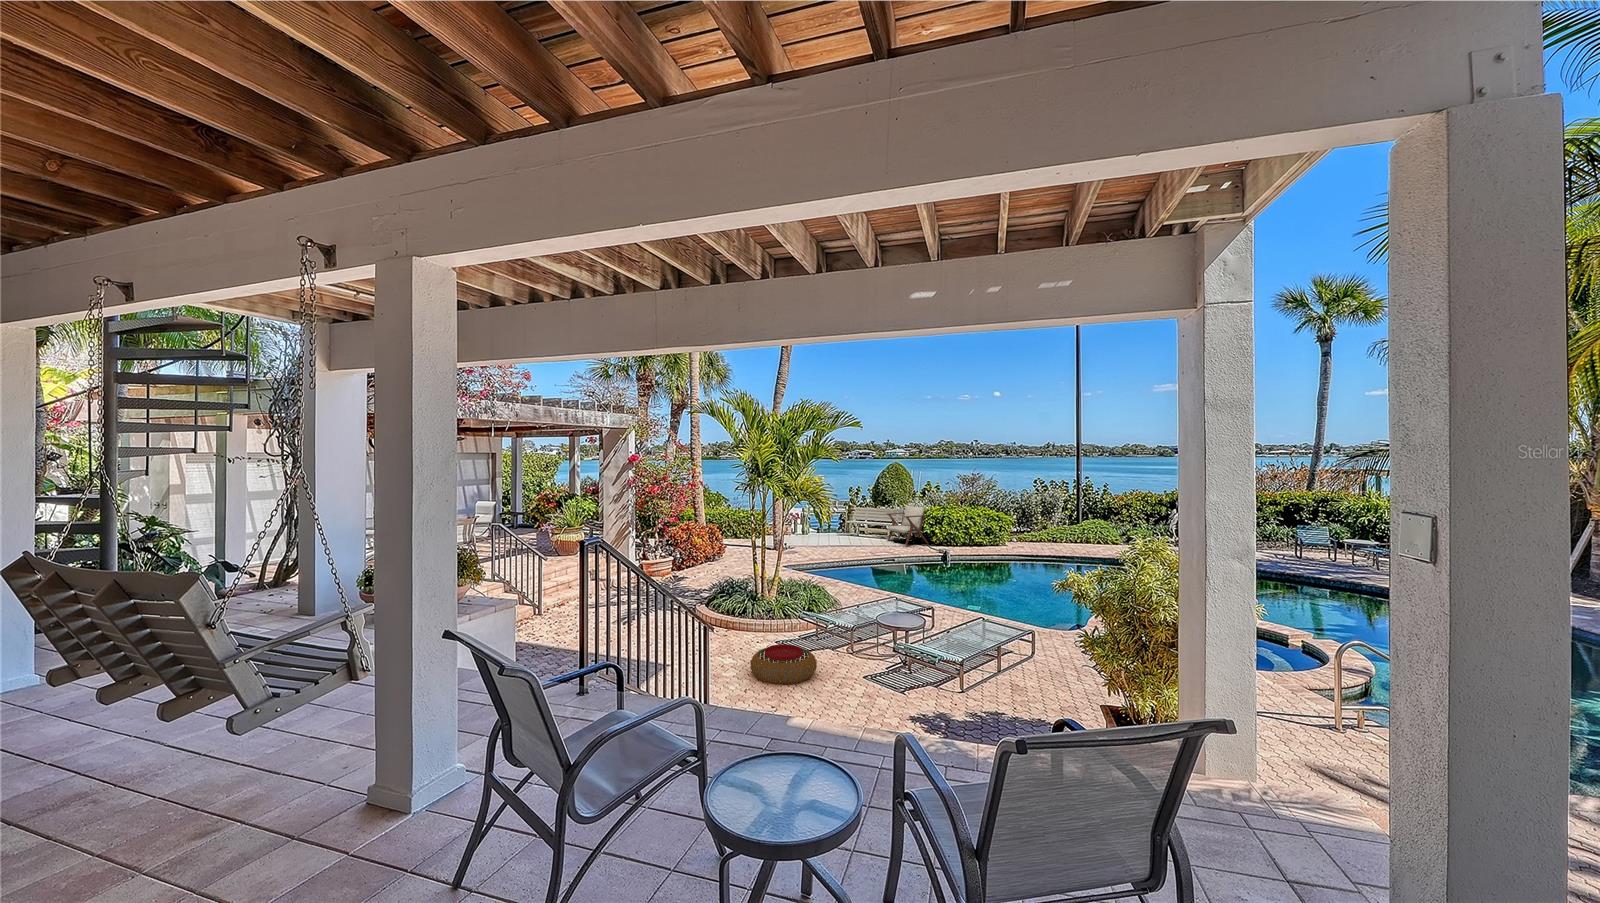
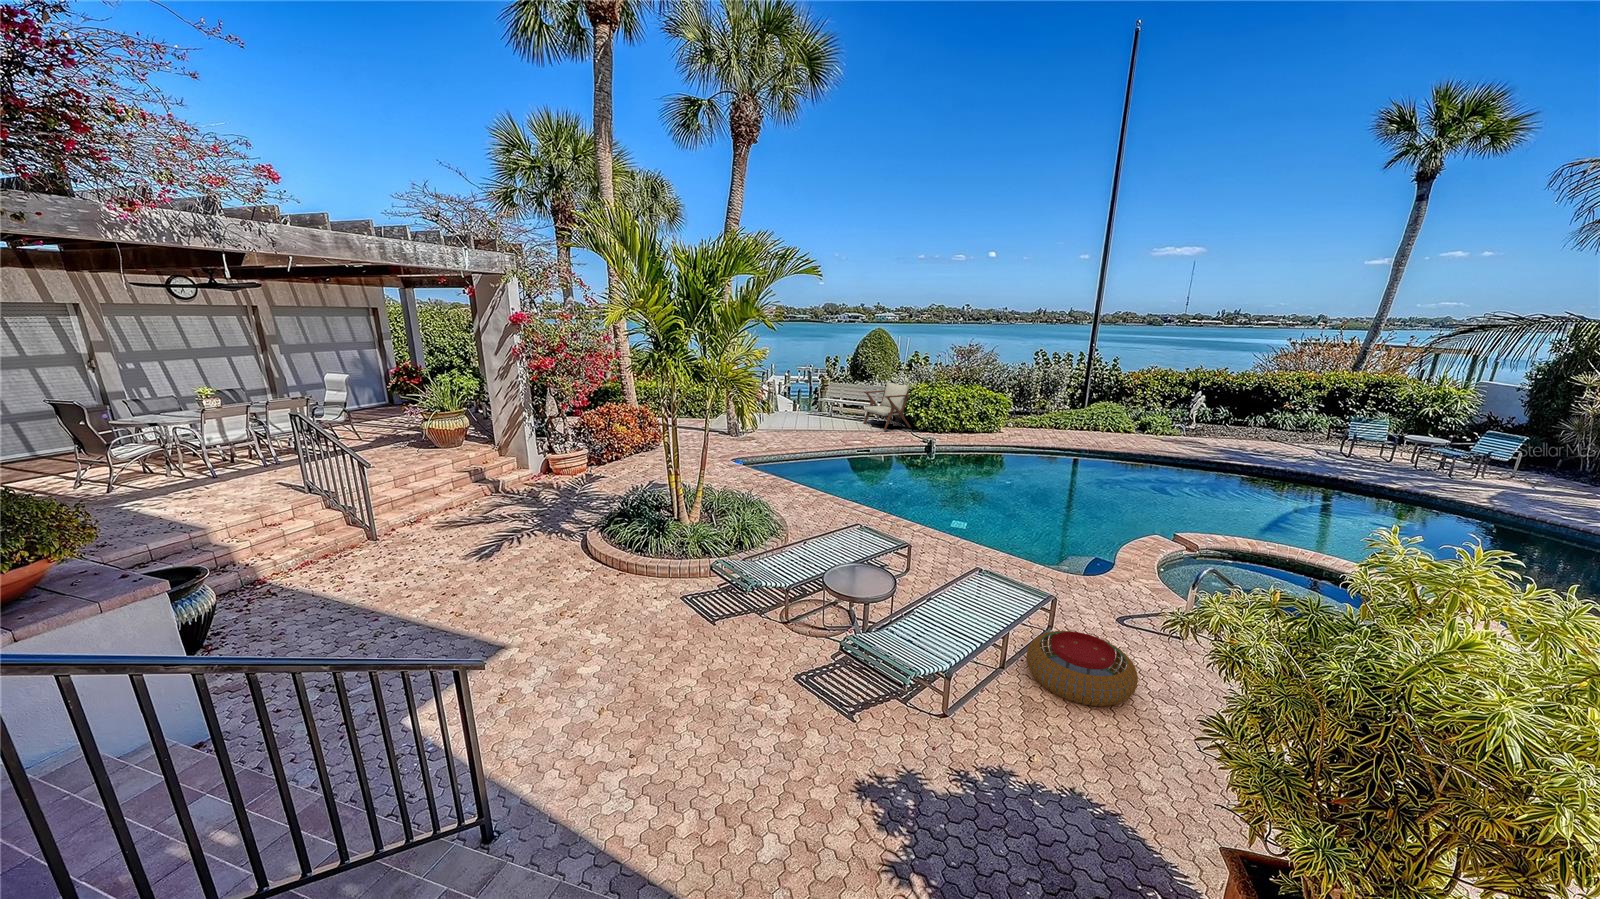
pouf: present [750,644,817,684] -> present [1026,631,1138,706]

